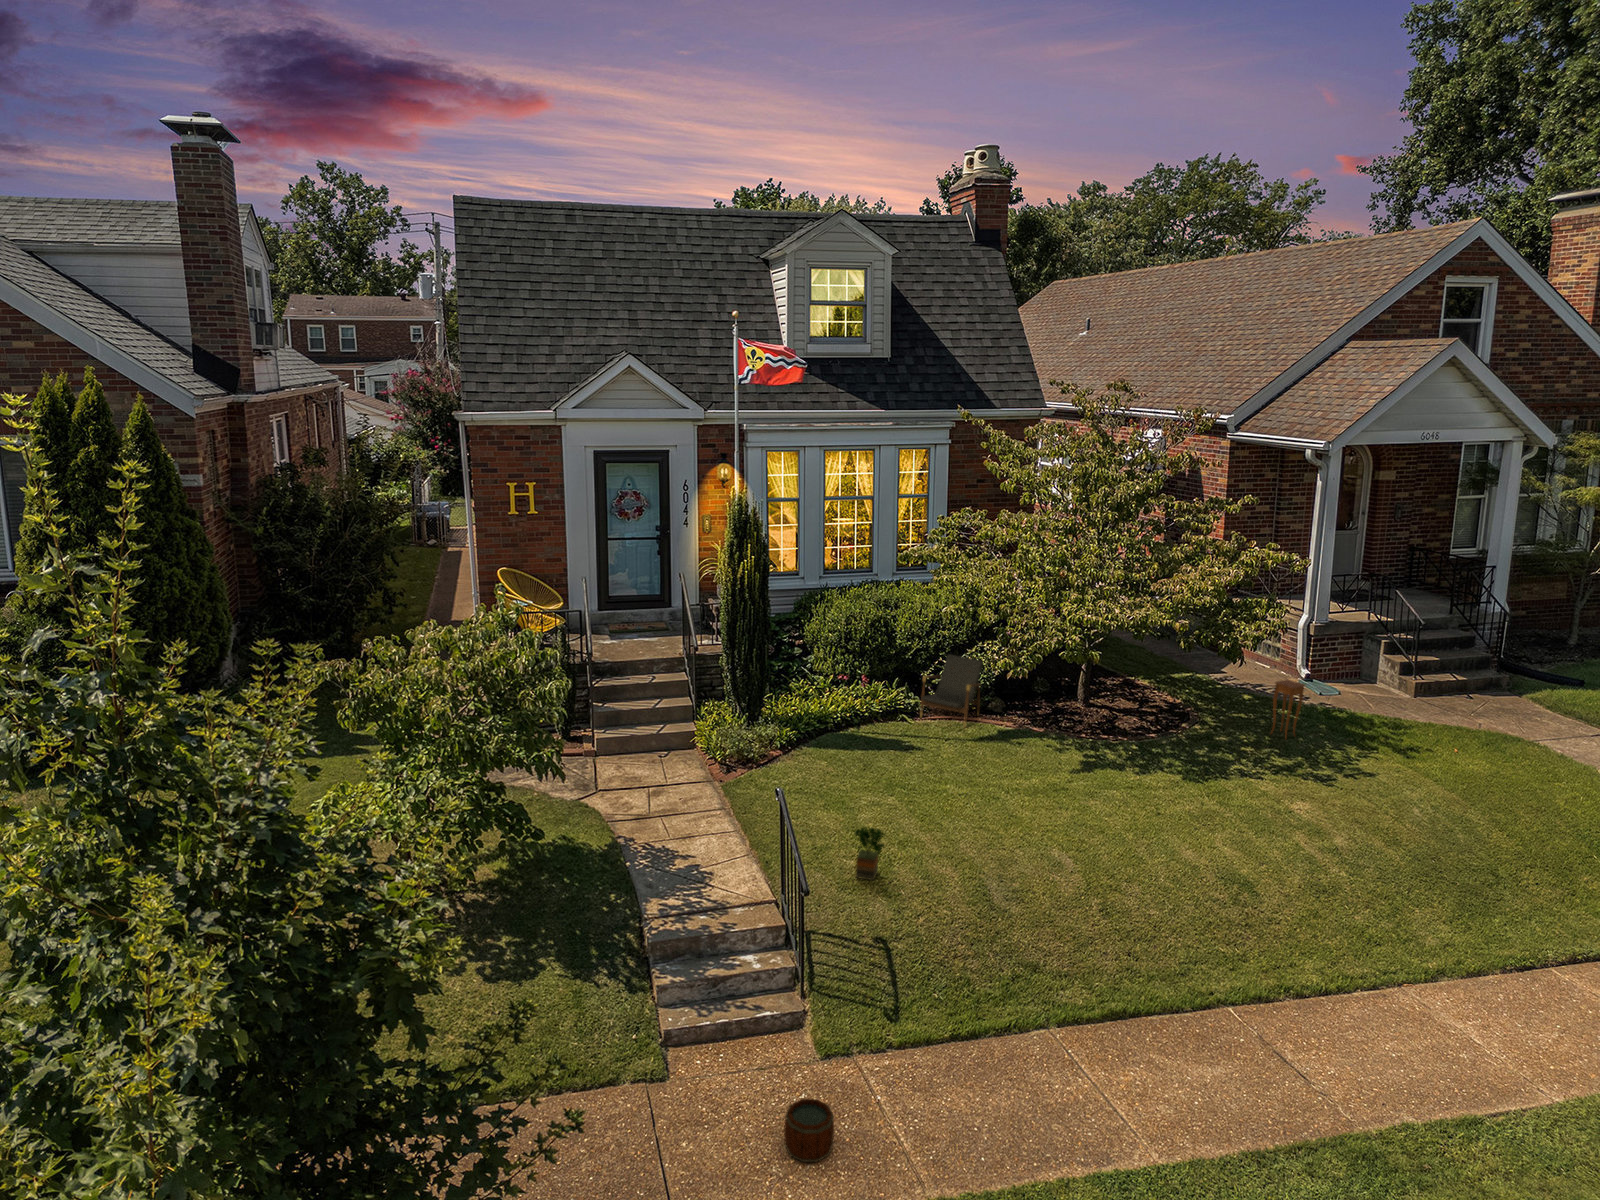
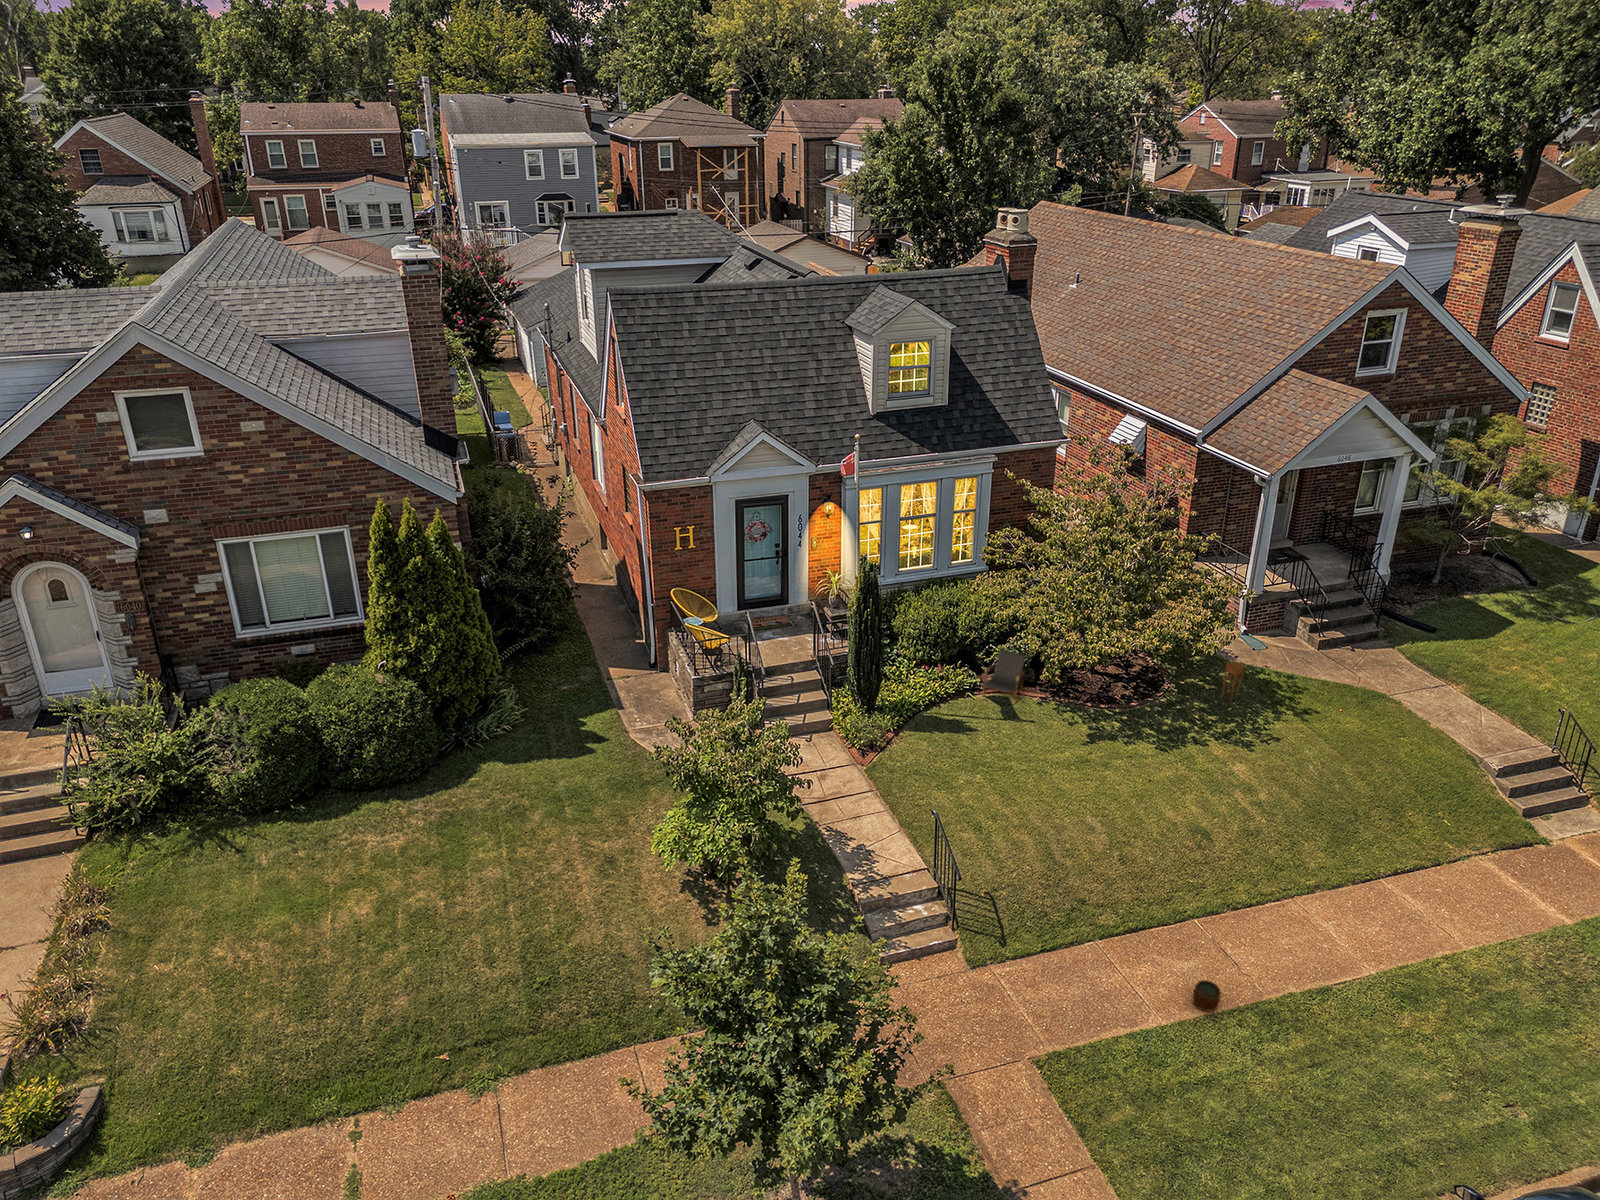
potted tree: present [854,828,885,880] -> none [969,815,990,847]
bucket: present [784,1099,834,1162] -> present [1193,980,1221,1012]

